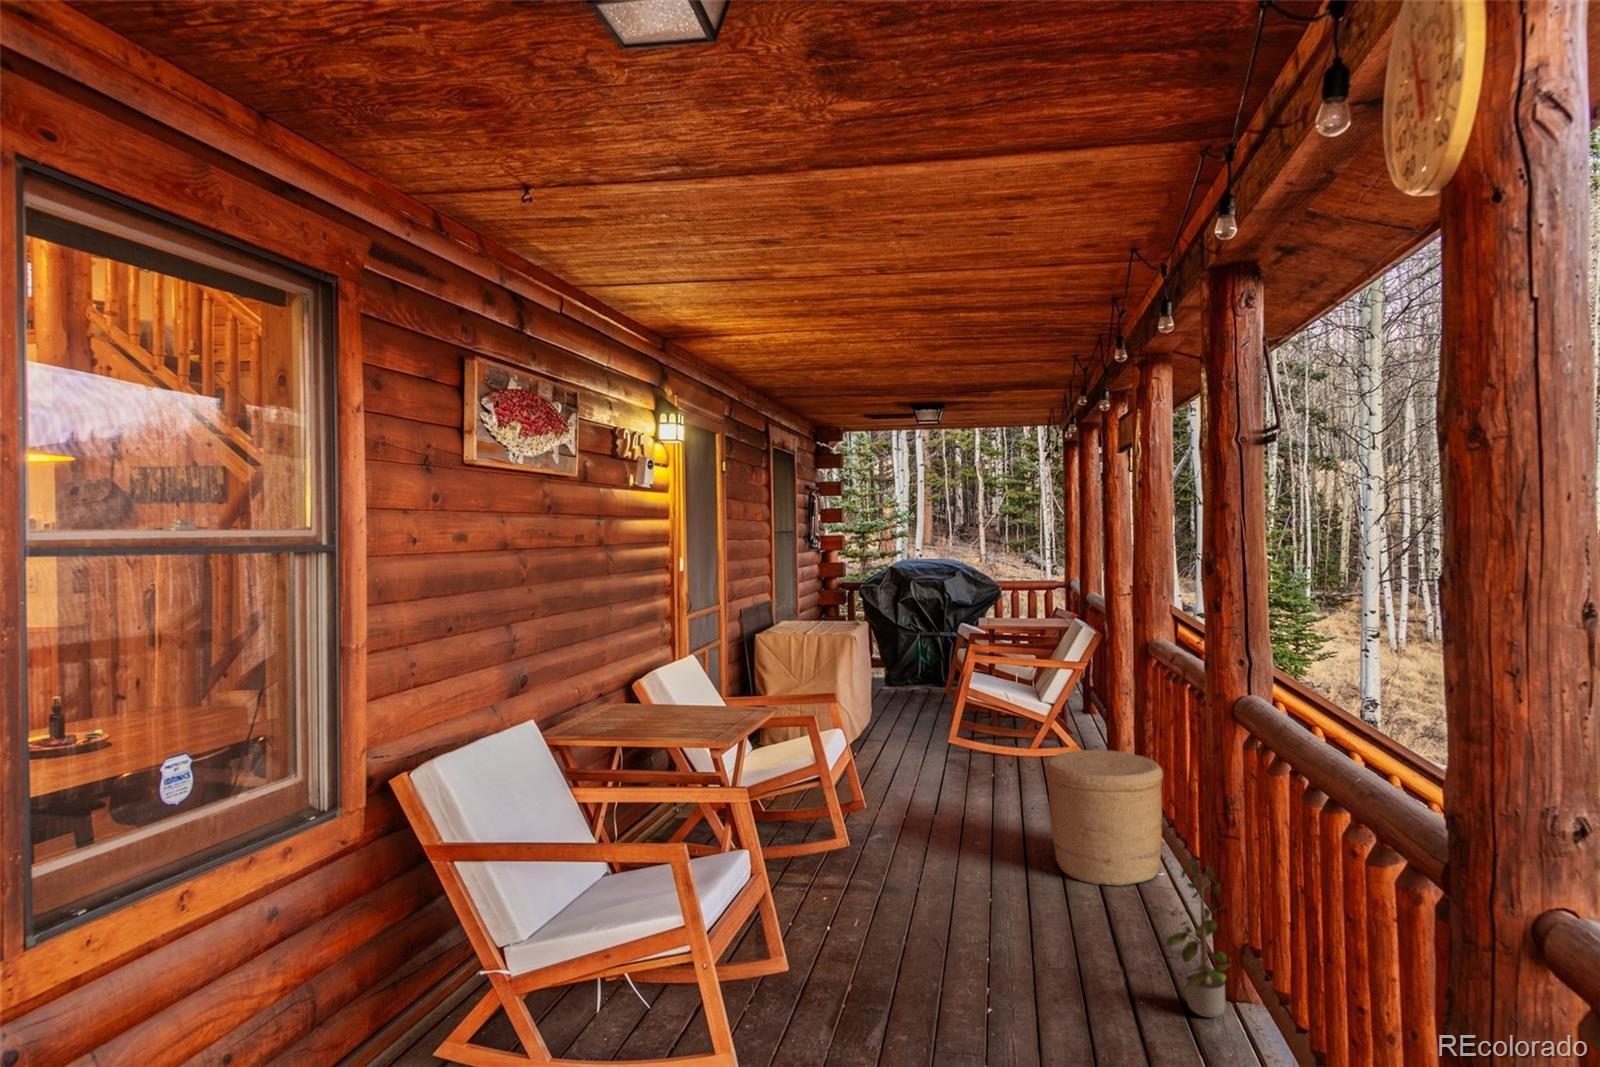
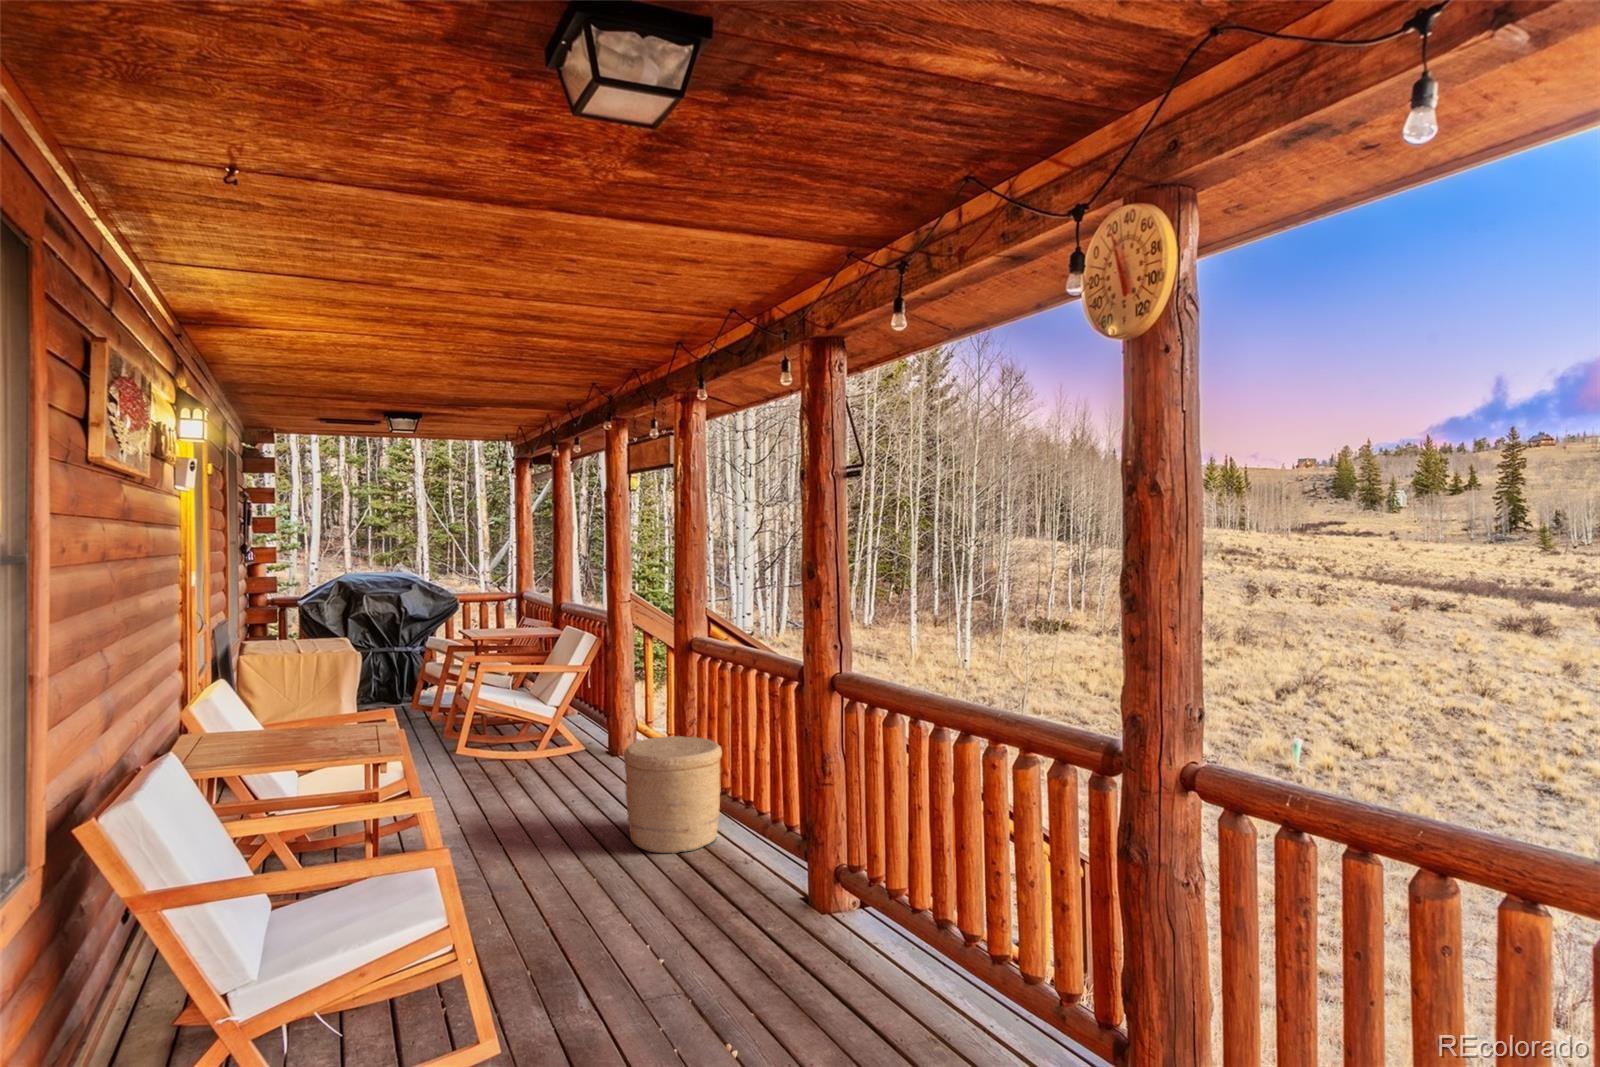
potted plant: present [1166,859,1230,1018] -> none [788,801,846,928]

